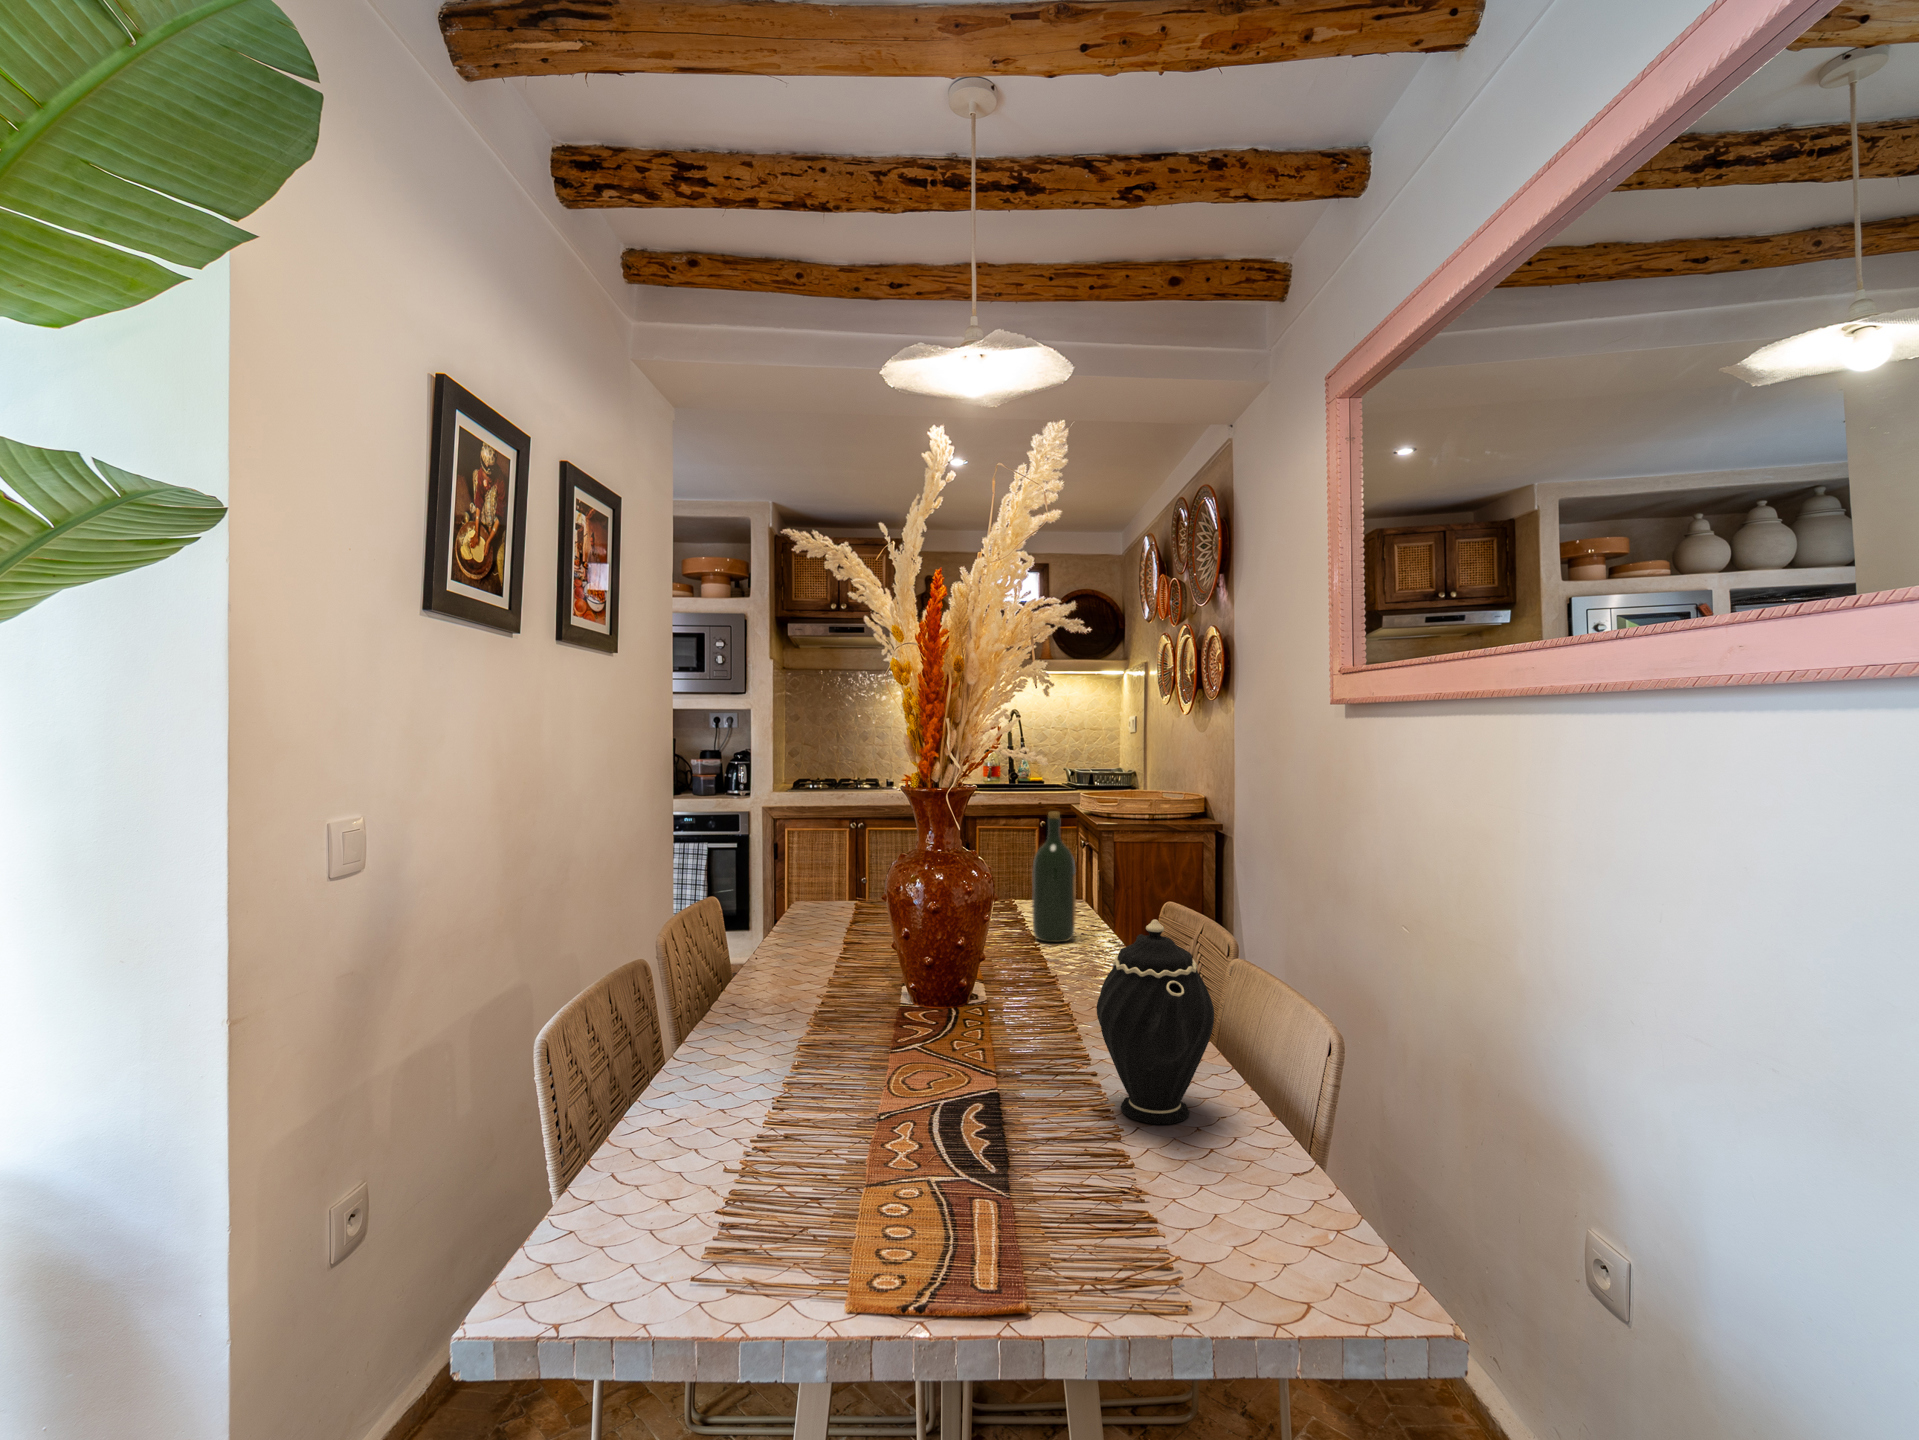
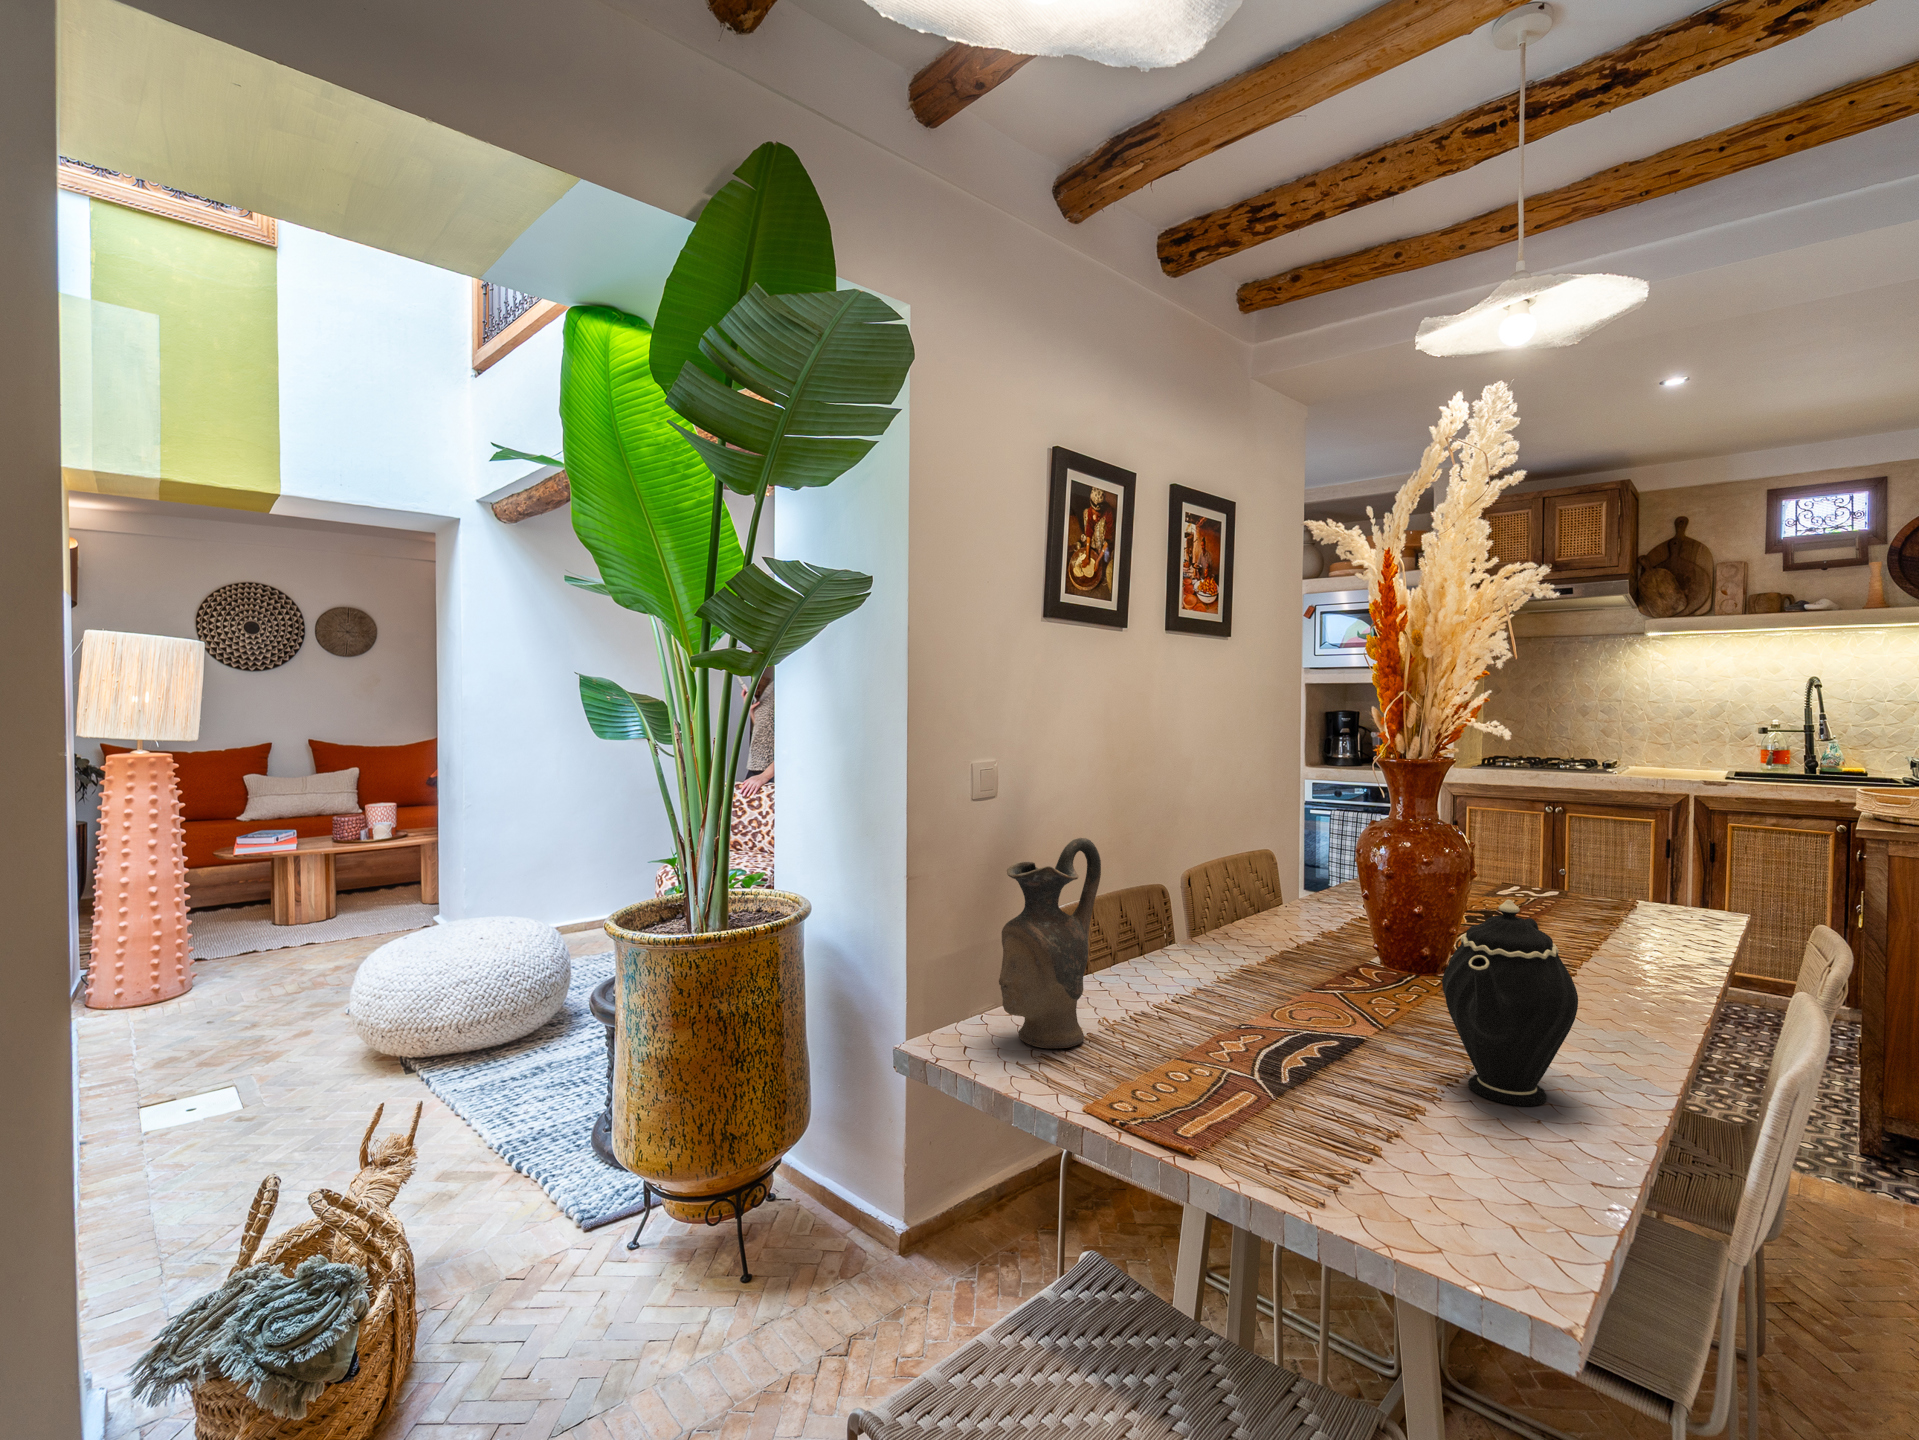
wine bottle: present [1032,812,1076,942] -> none [1602,798,1663,946]
ceramic pitcher: none [607,916,738,1239] -> present [999,838,1101,1048]

